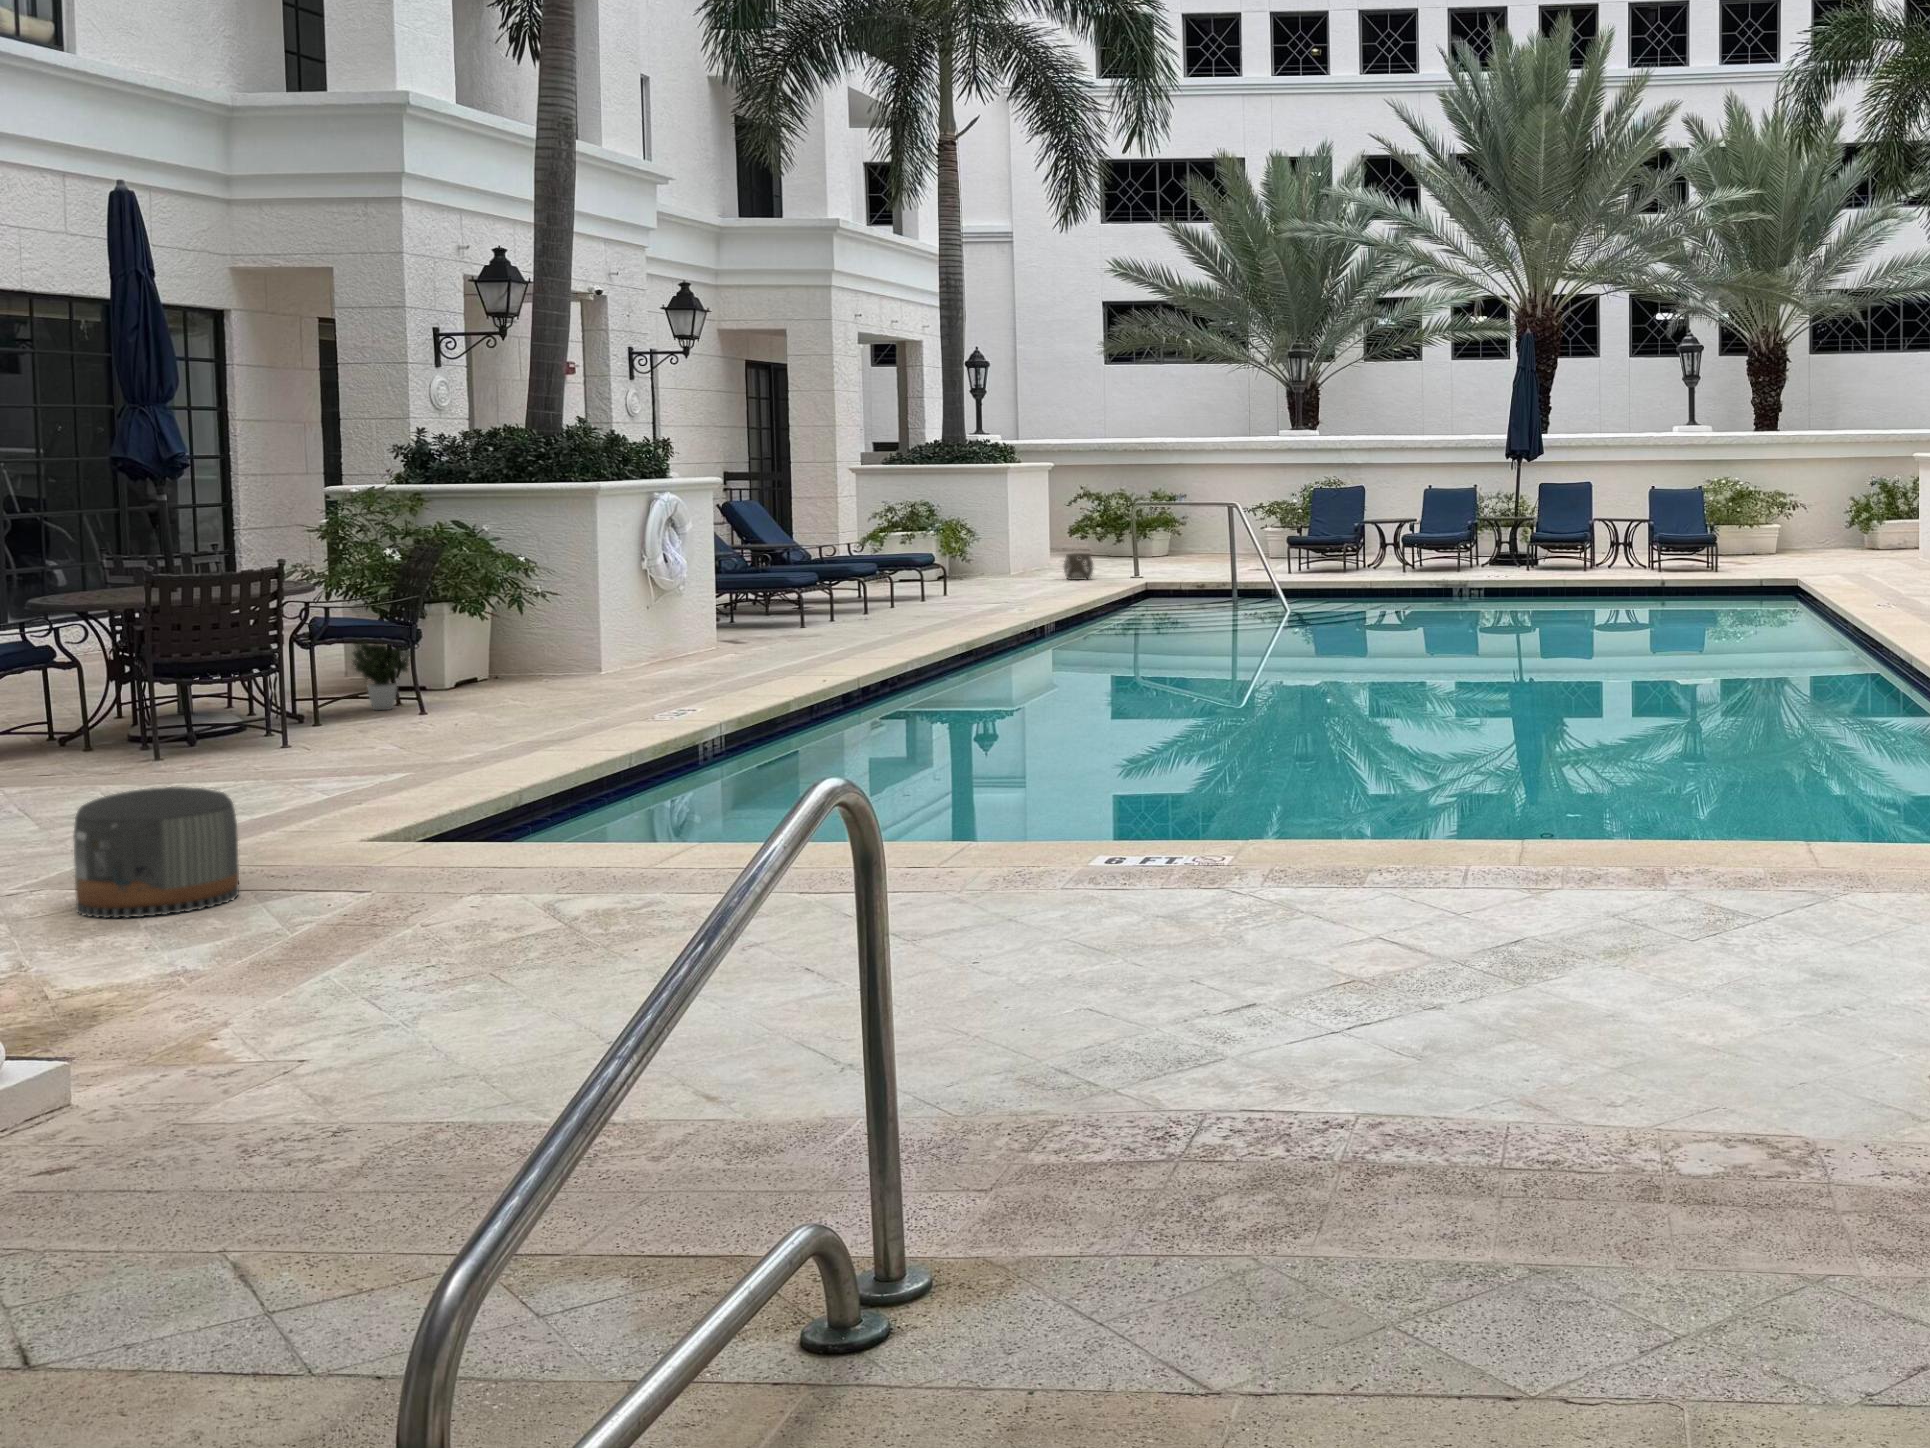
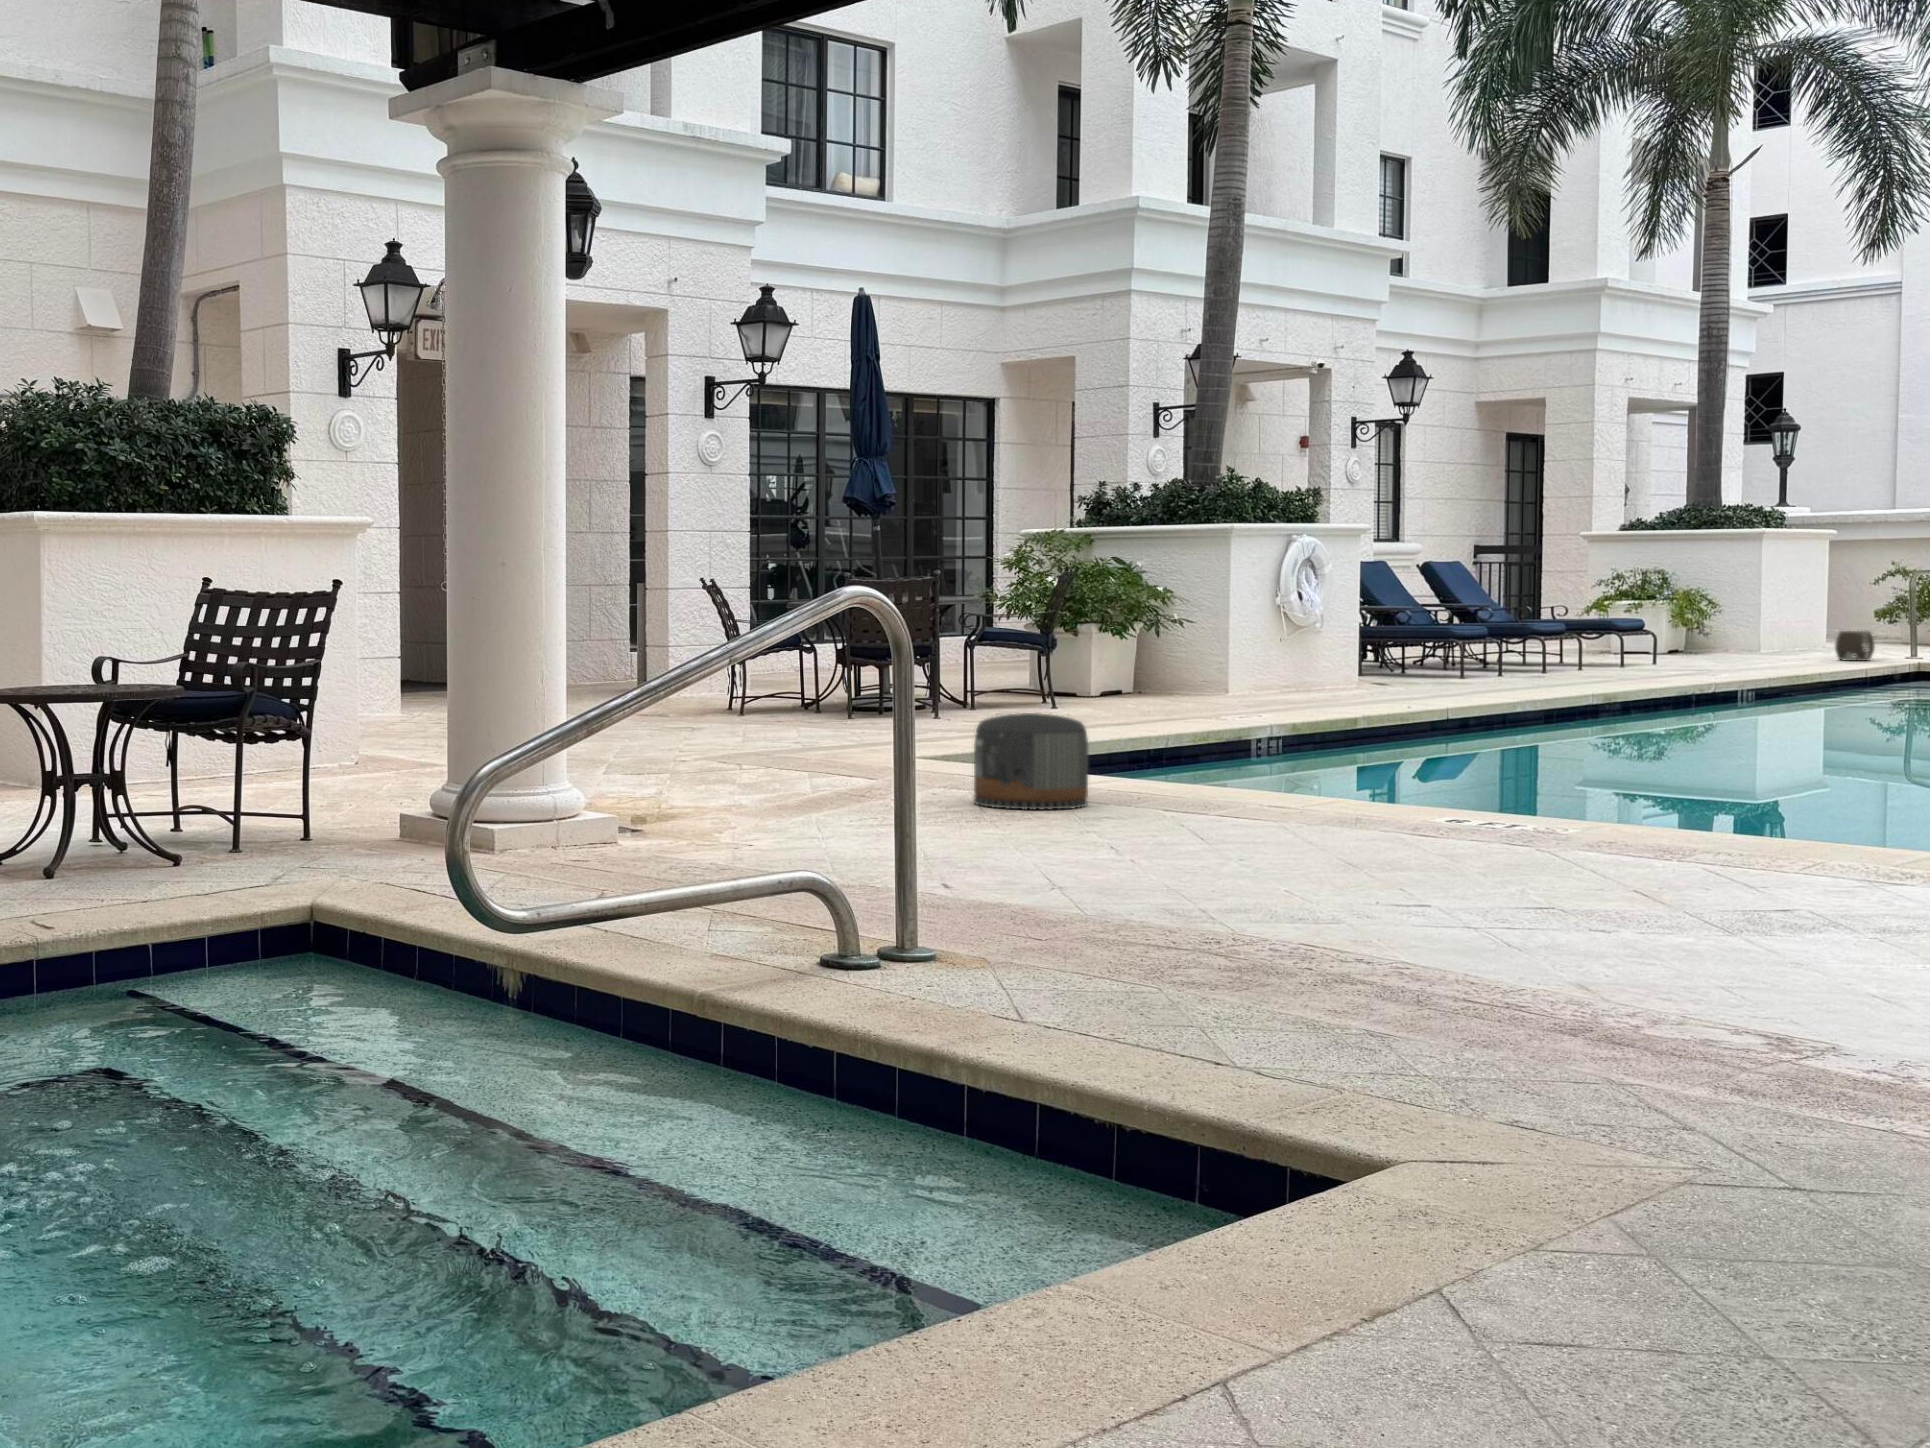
potted plant: present [353,641,410,710] -> none [1015,642,1062,709]
pouf: present [73,787,239,918] -> present [974,713,1088,810]

